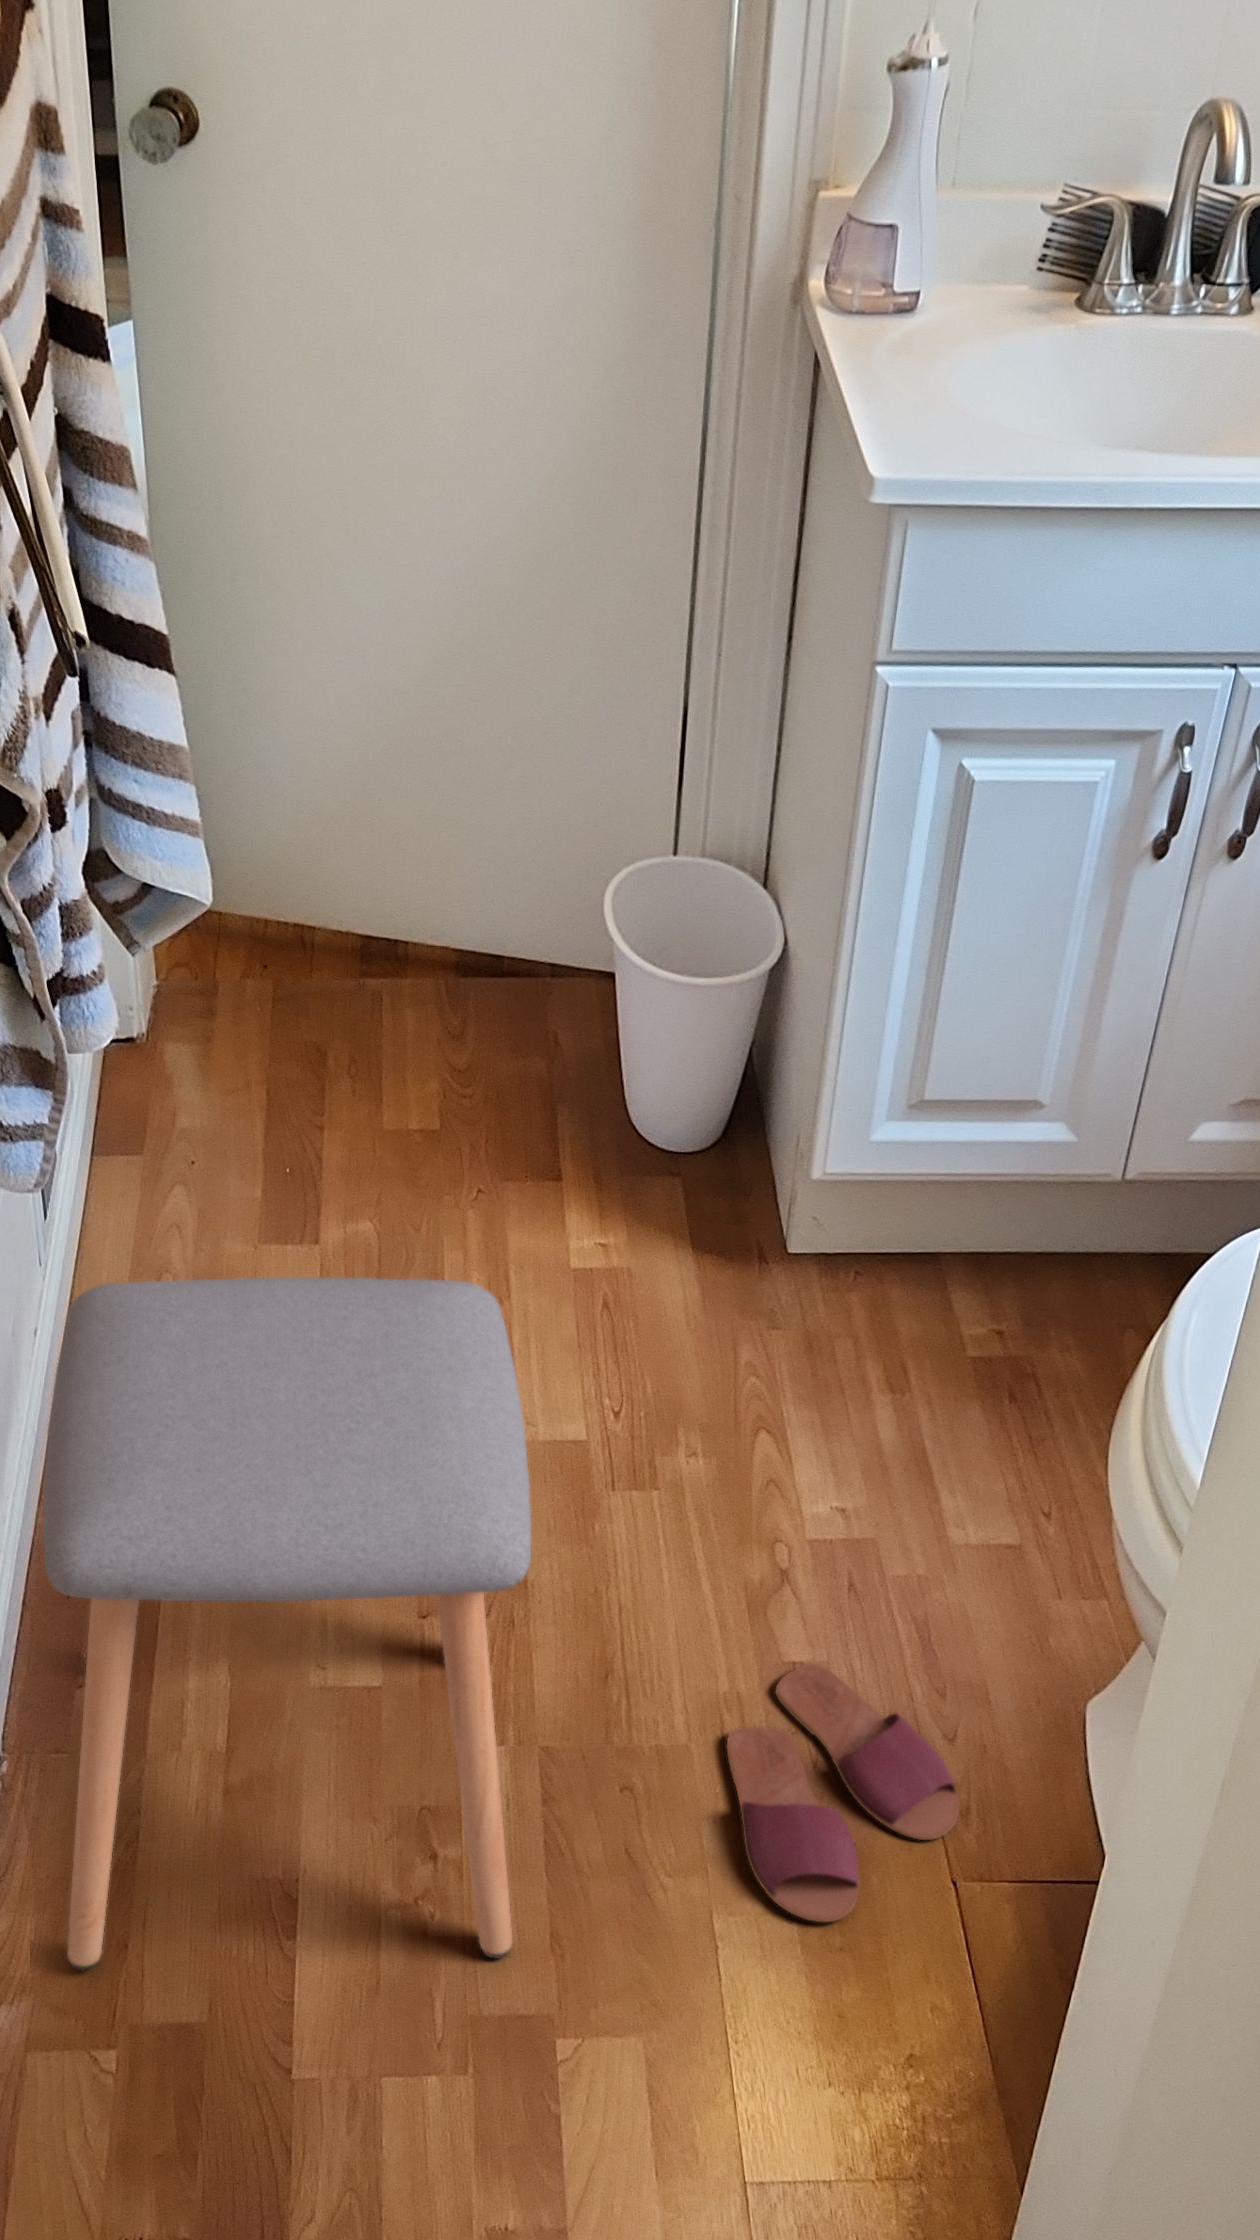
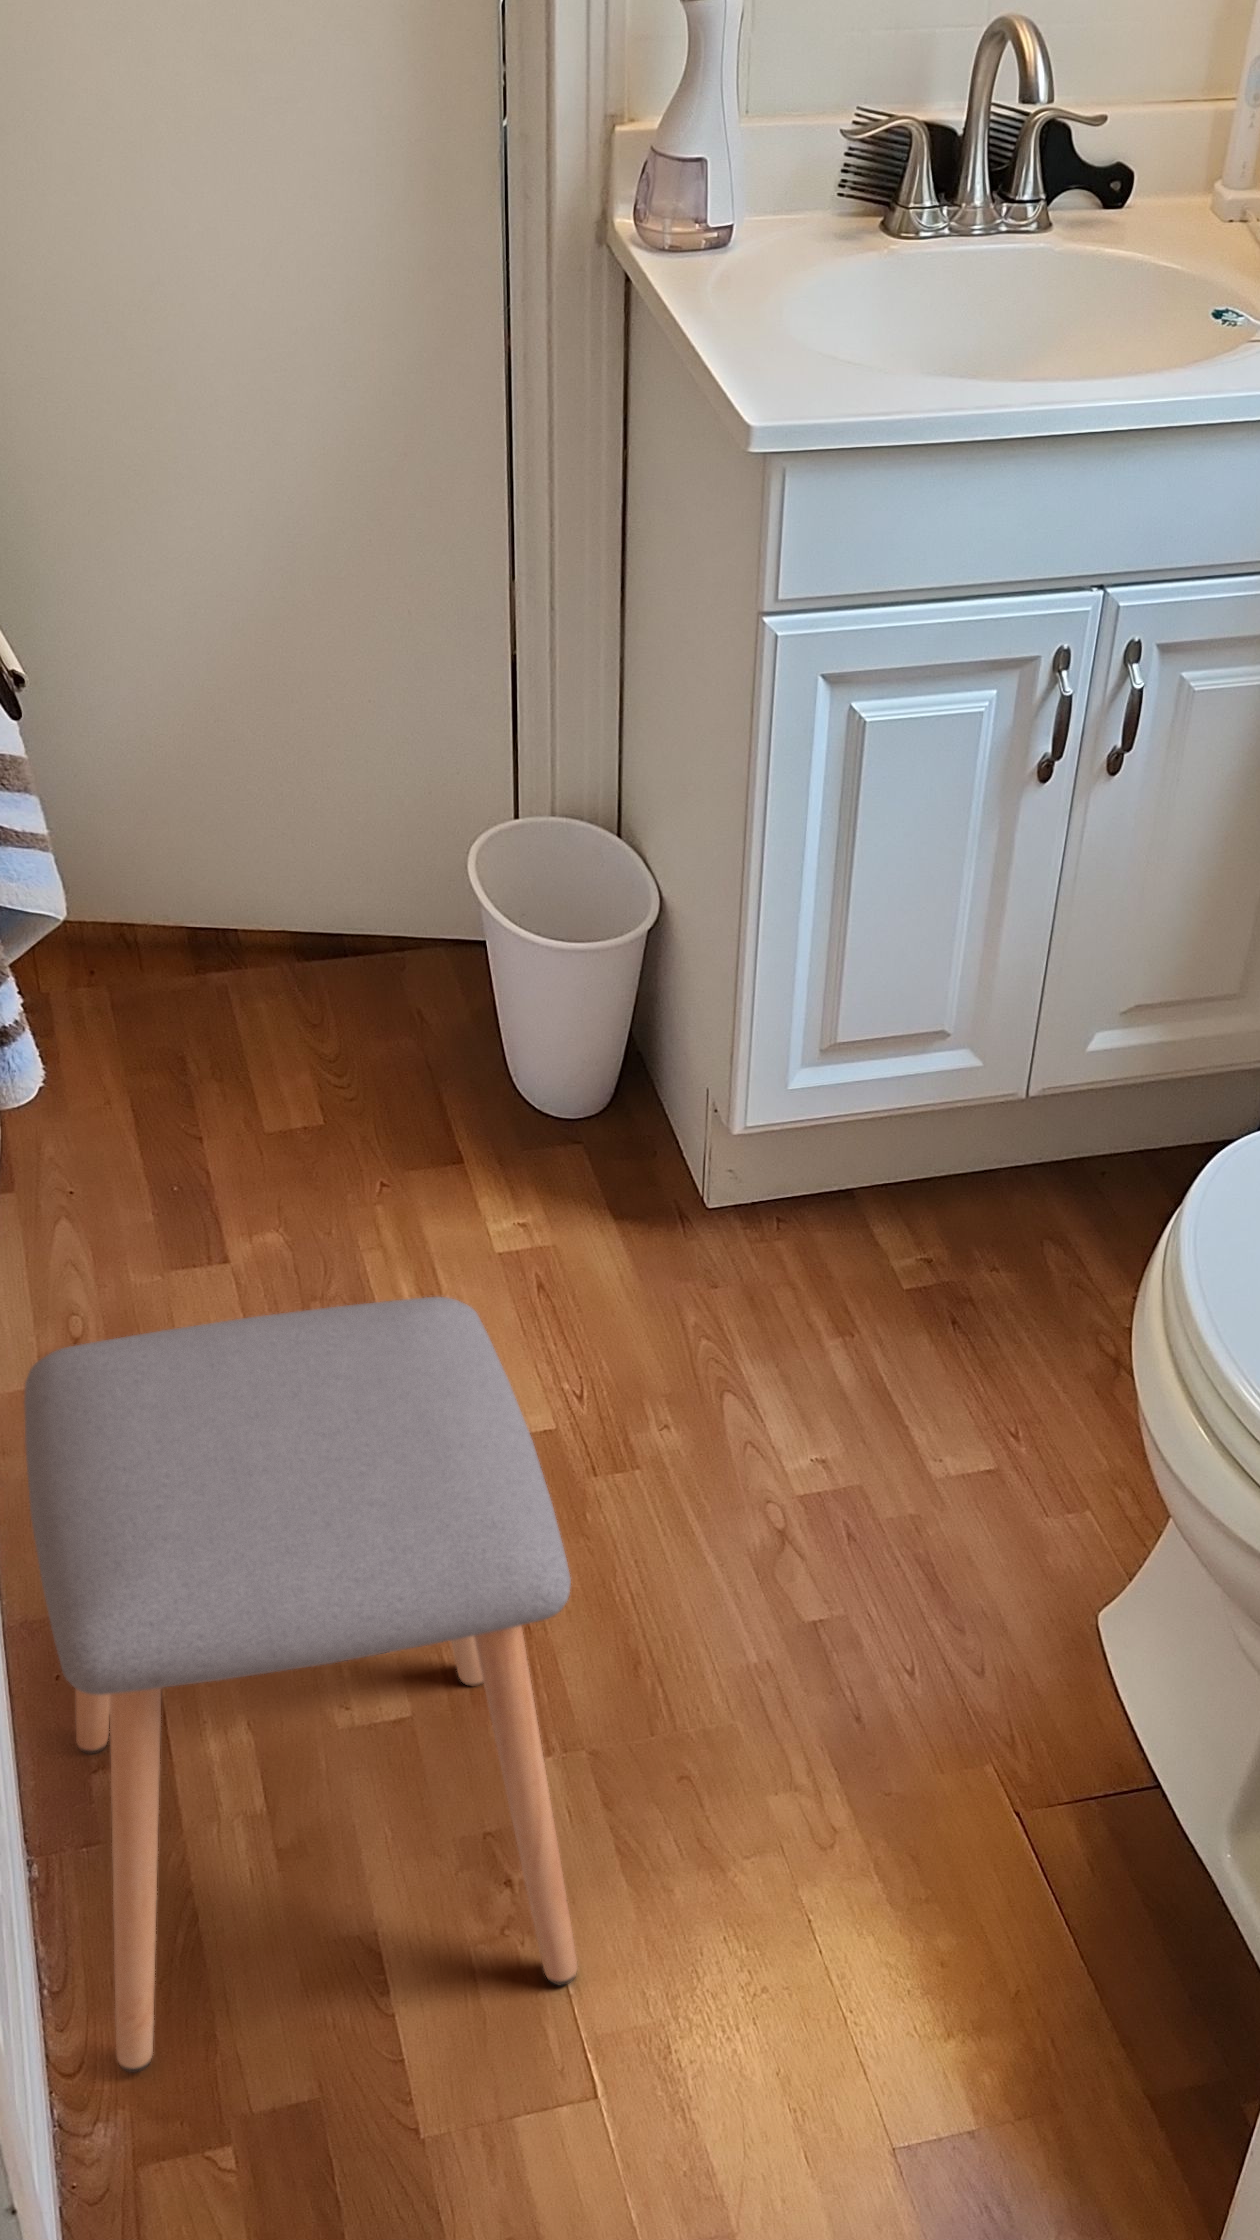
slippers: present [727,1664,960,1922] -> none [749,1628,990,1893]

